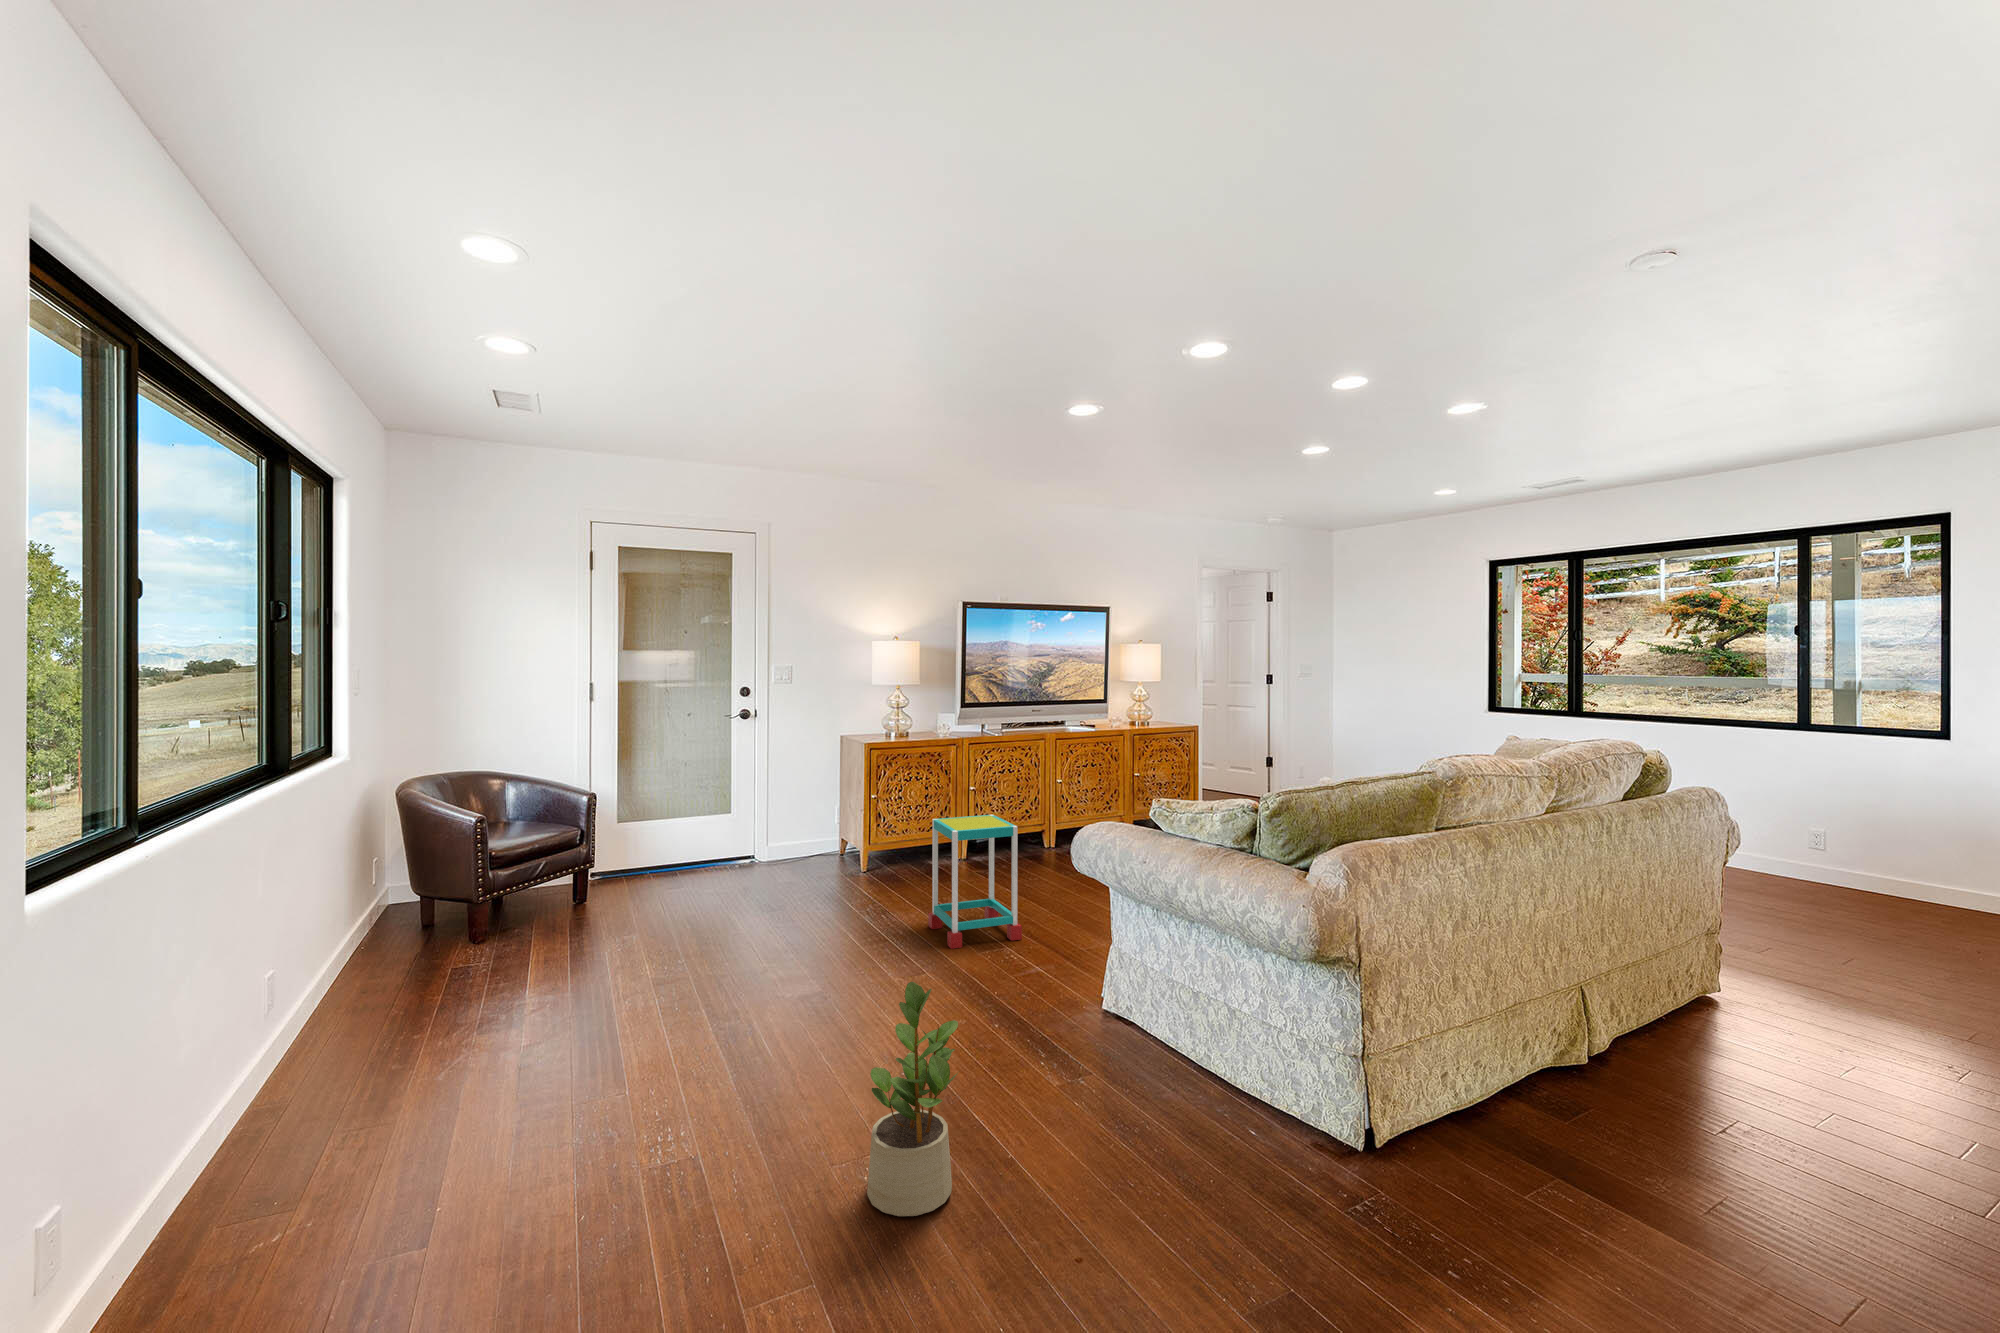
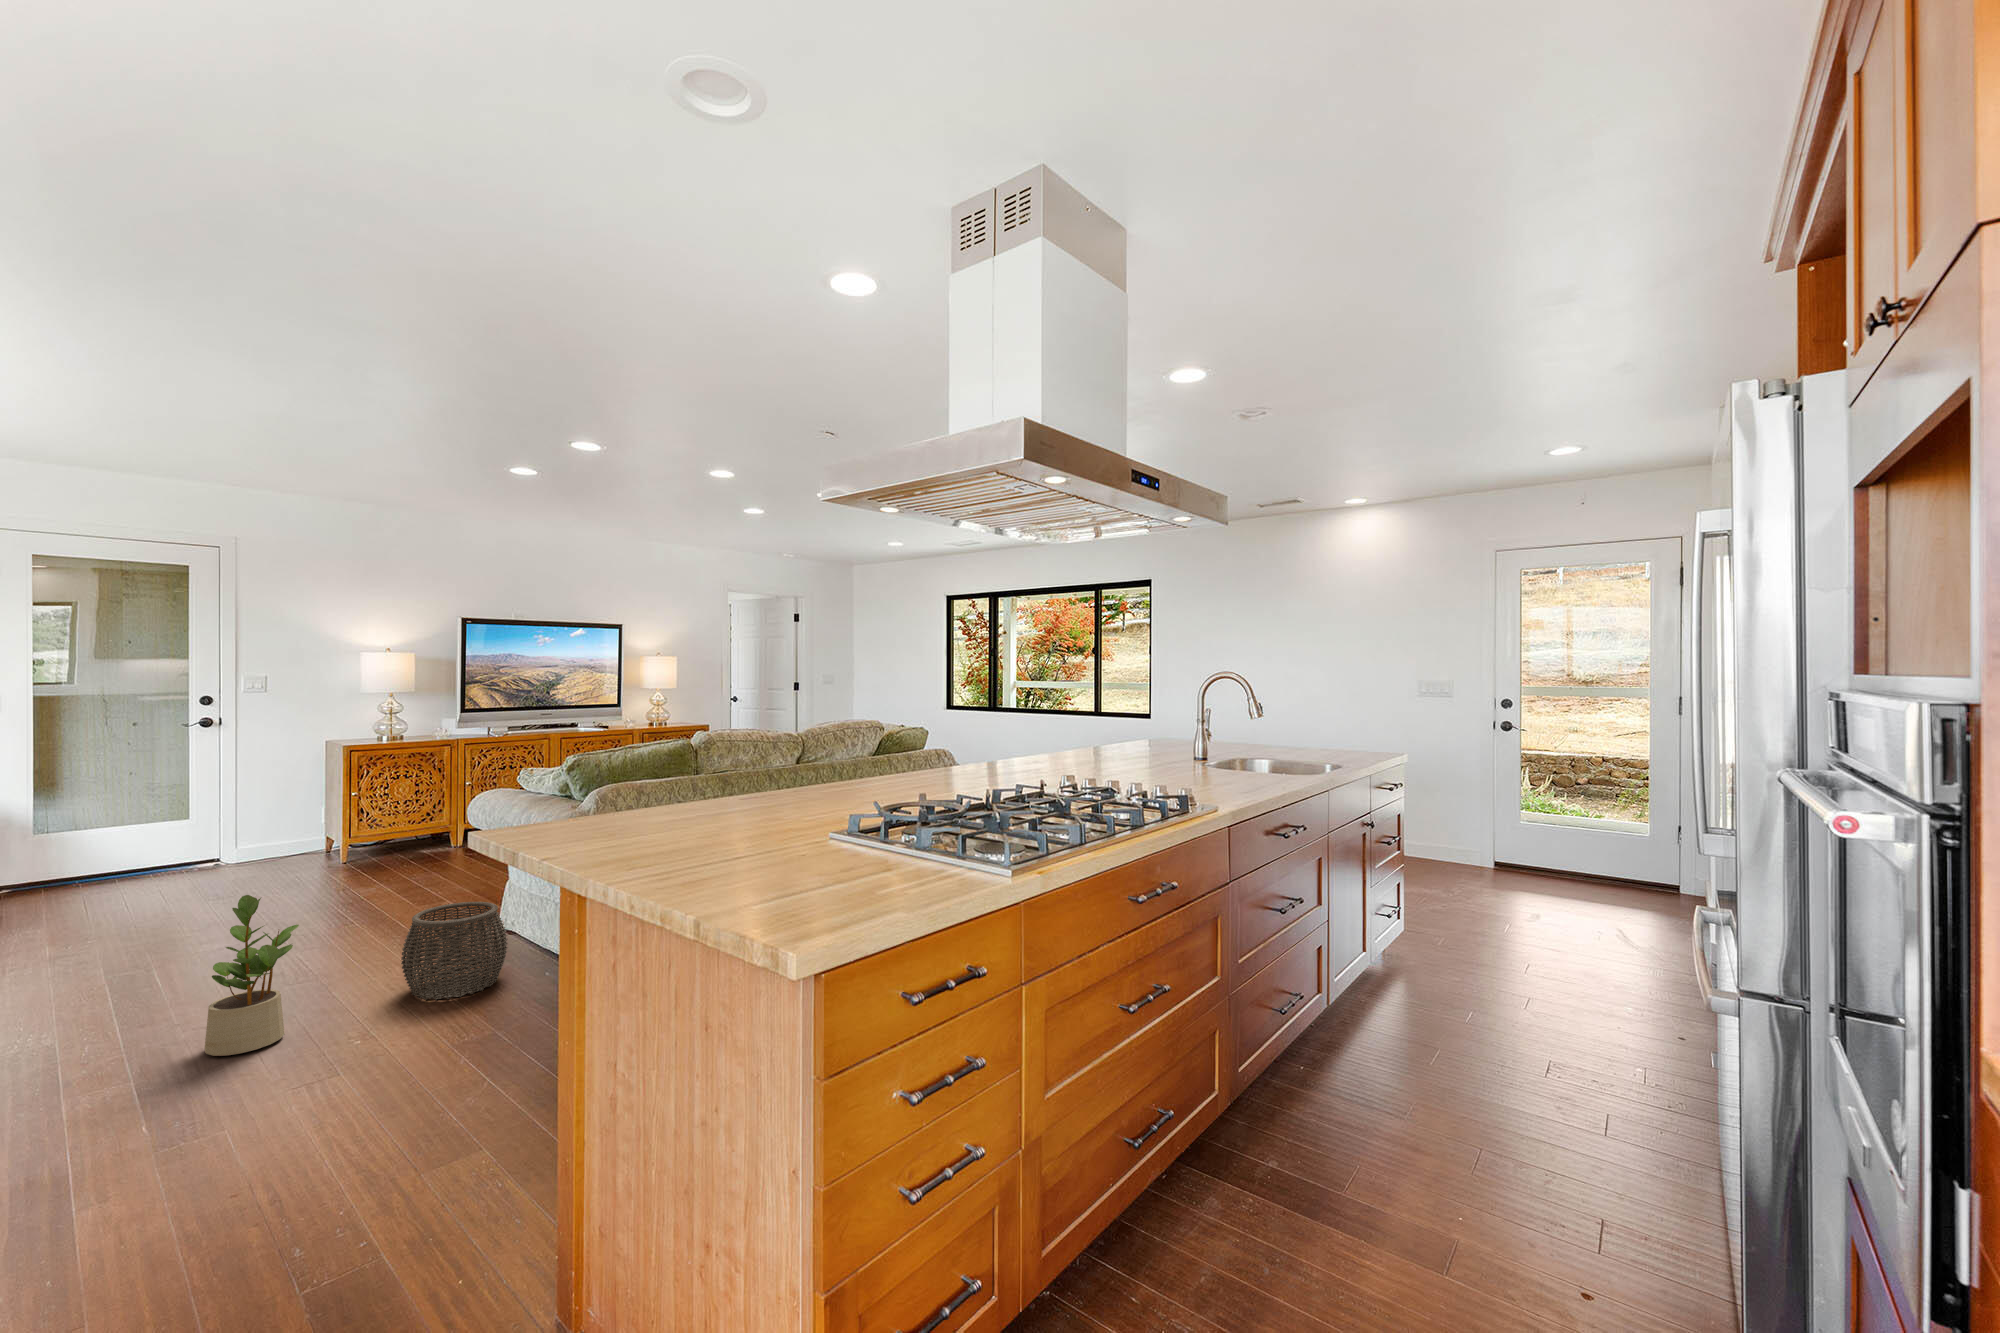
side table: present [928,815,1022,949] -> none [380,799,465,910]
woven basket: none [1055,990,1184,1145] -> present [401,902,508,1000]

